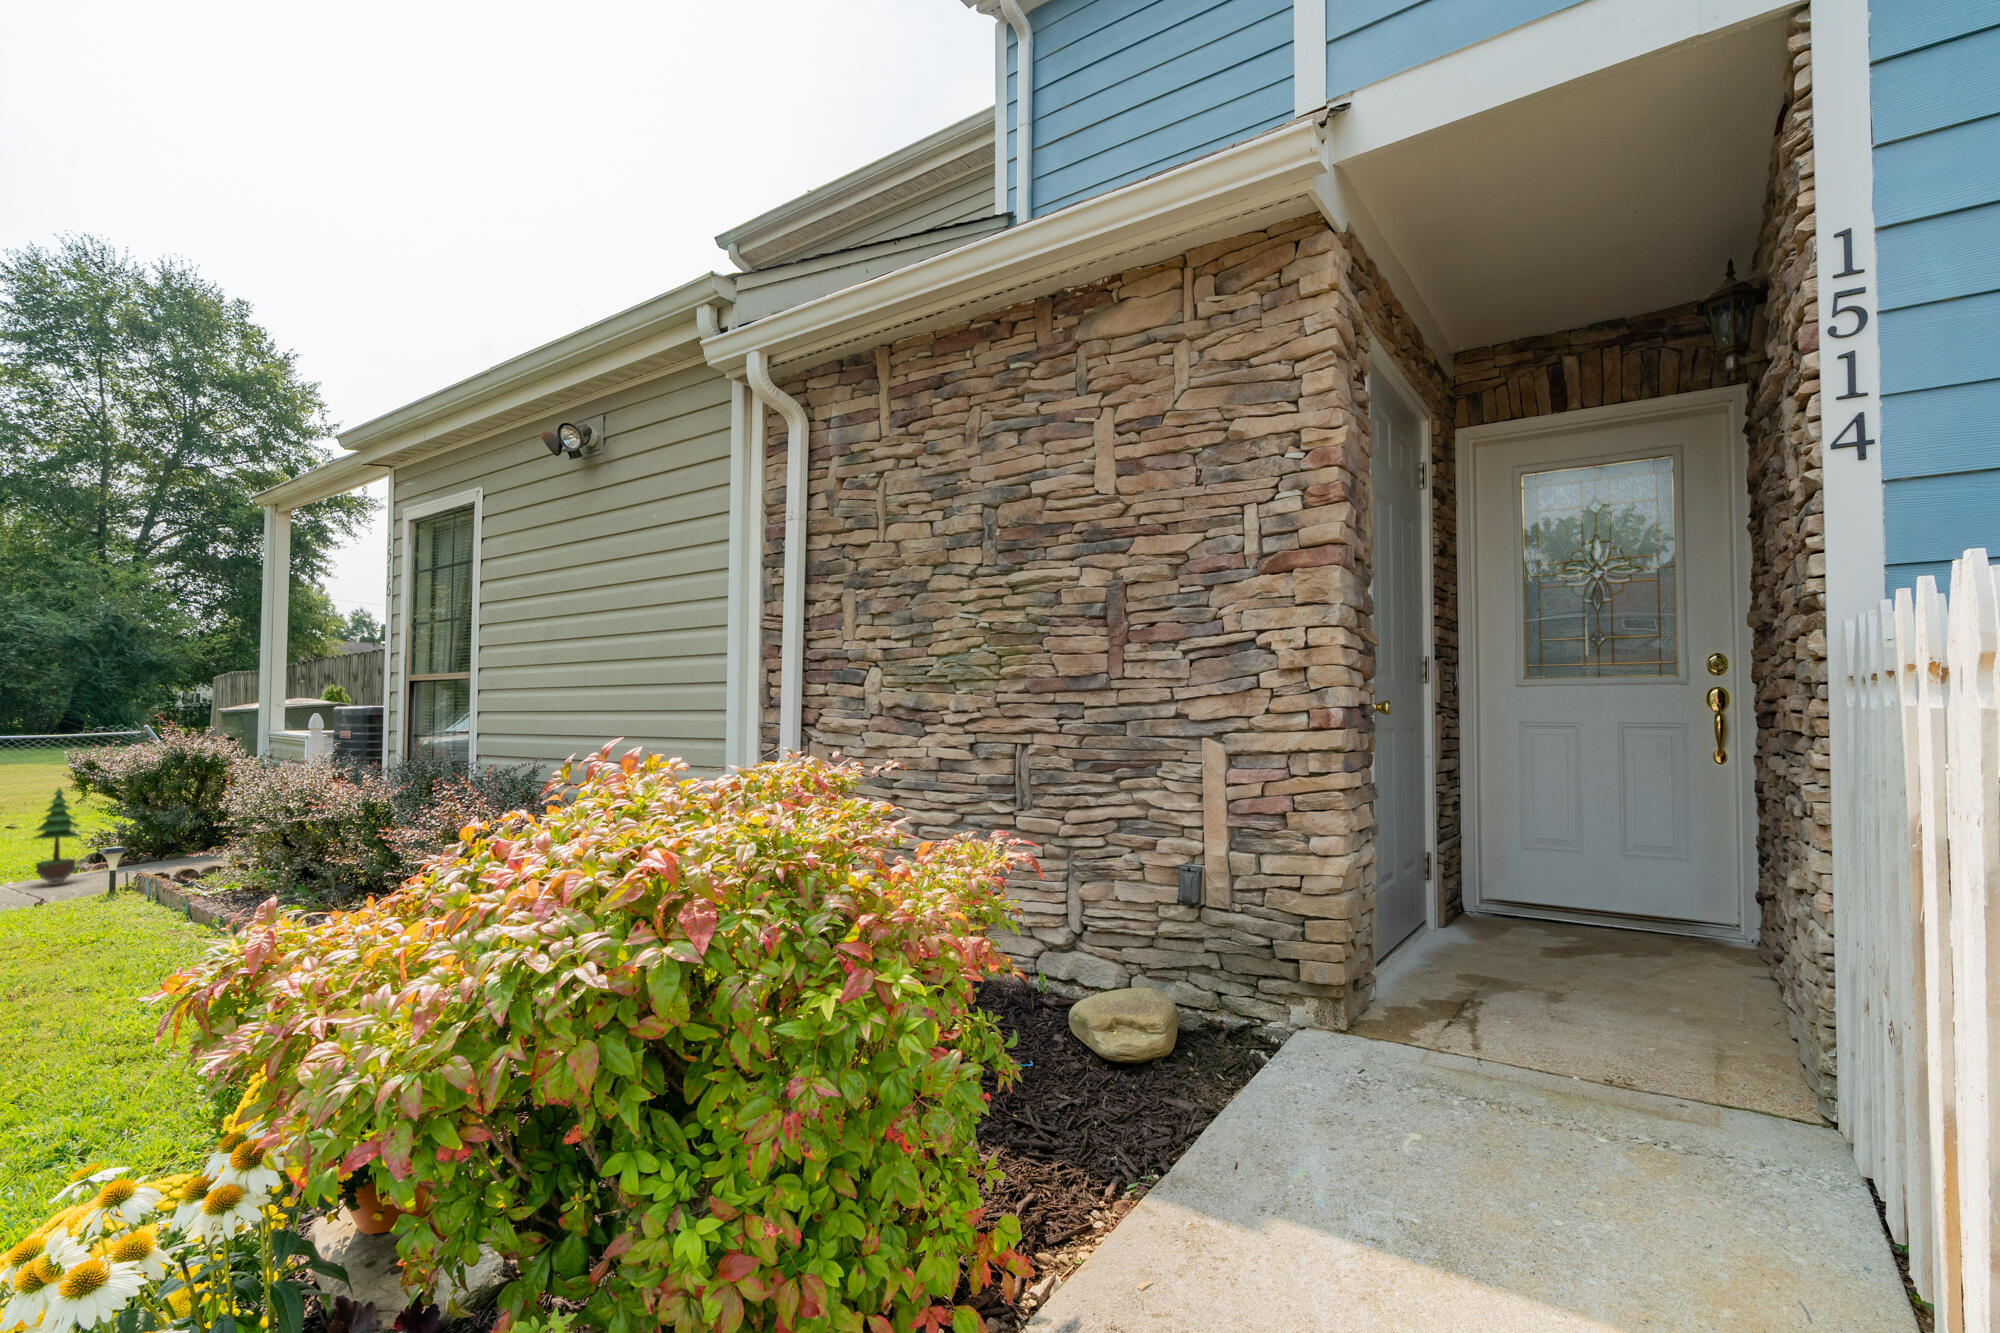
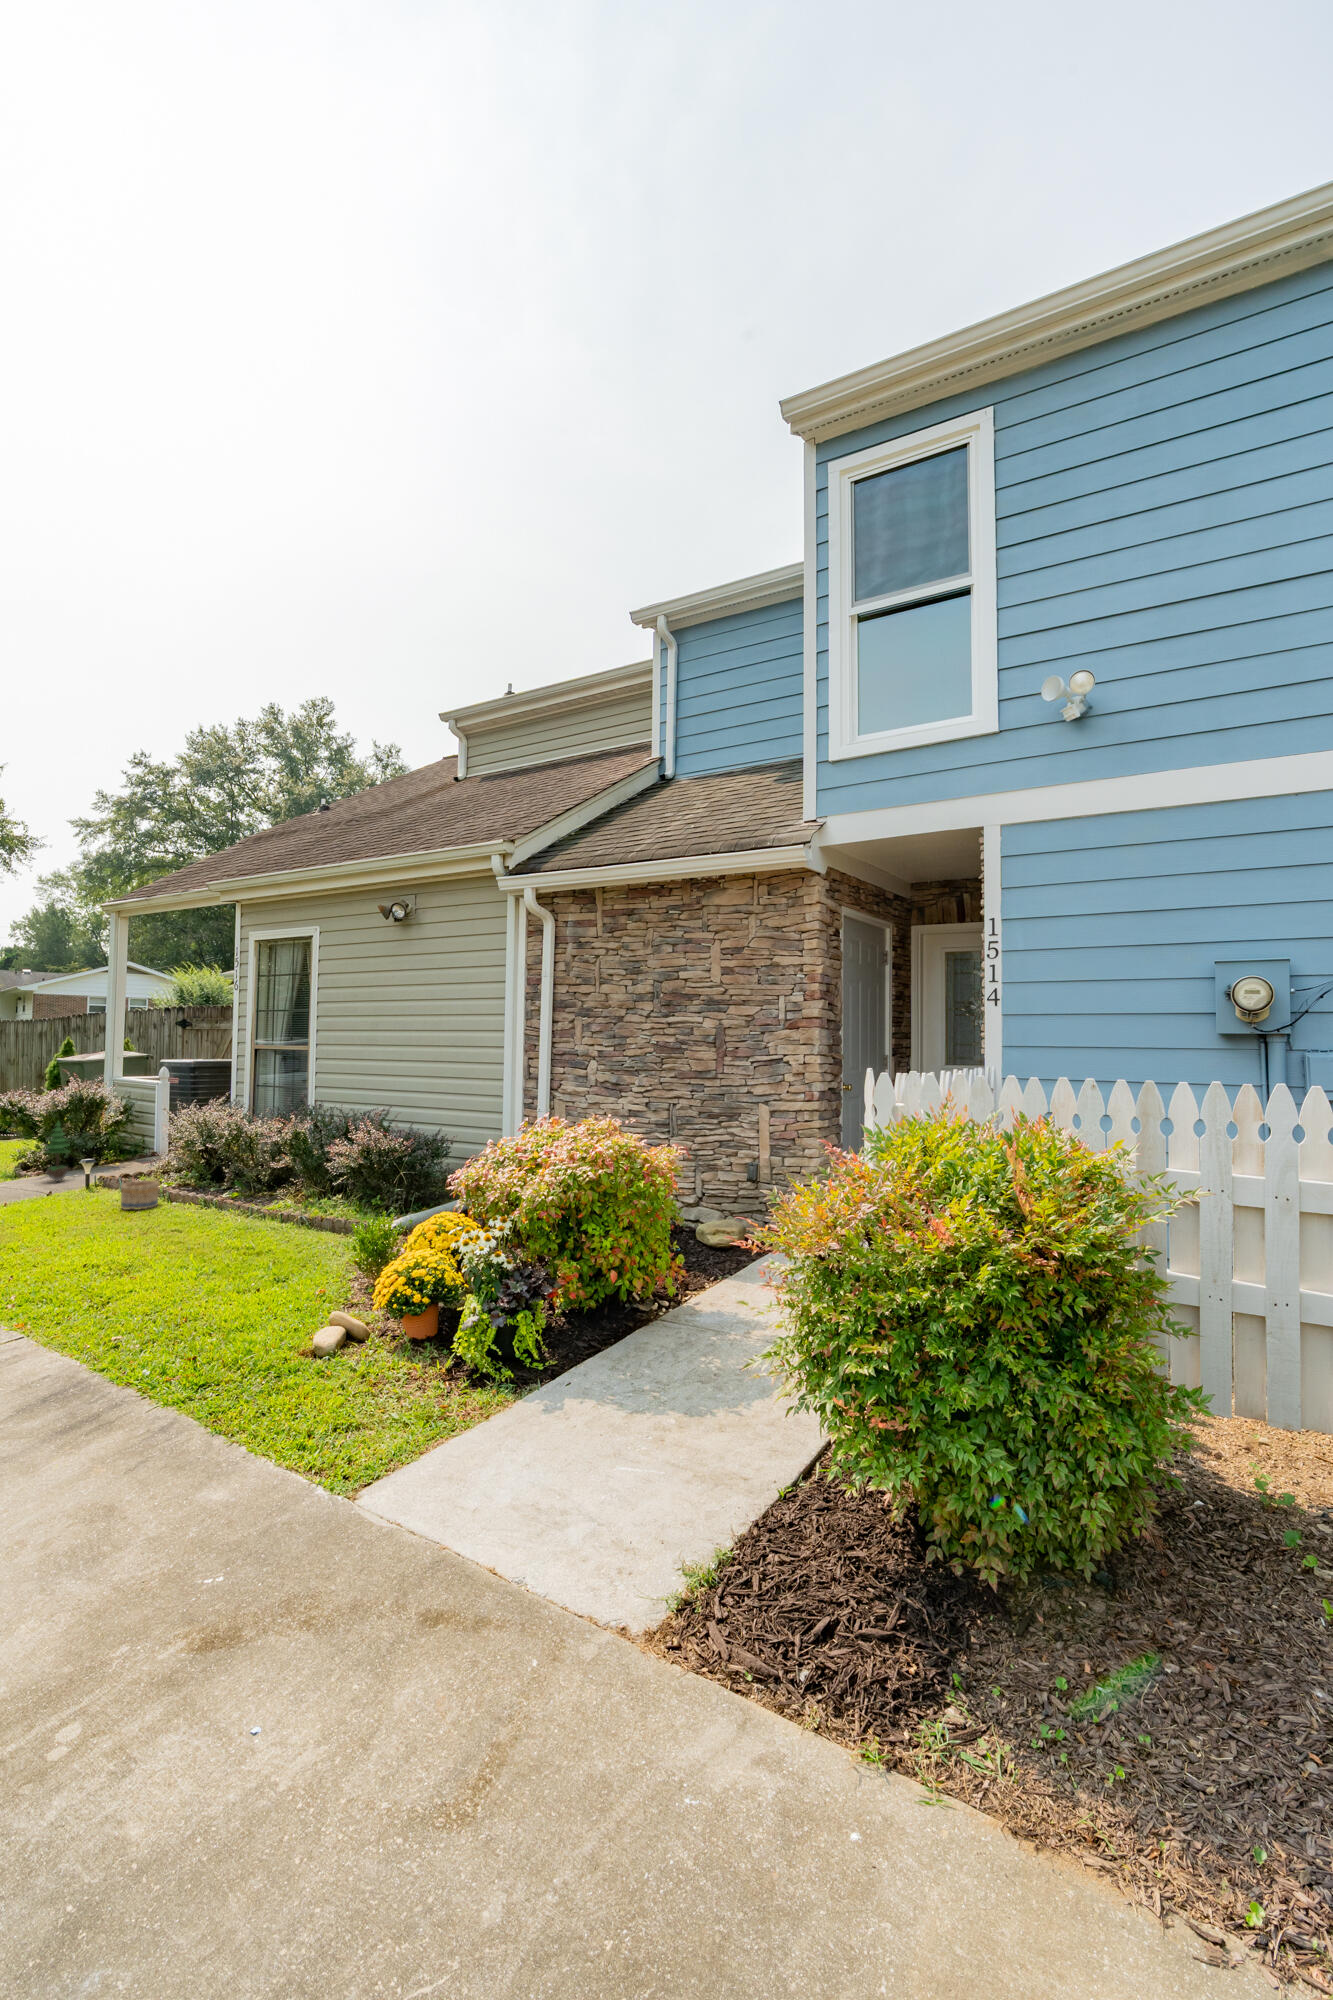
basket: none [56,888,138,941] -> present [121,1180,159,1210]

